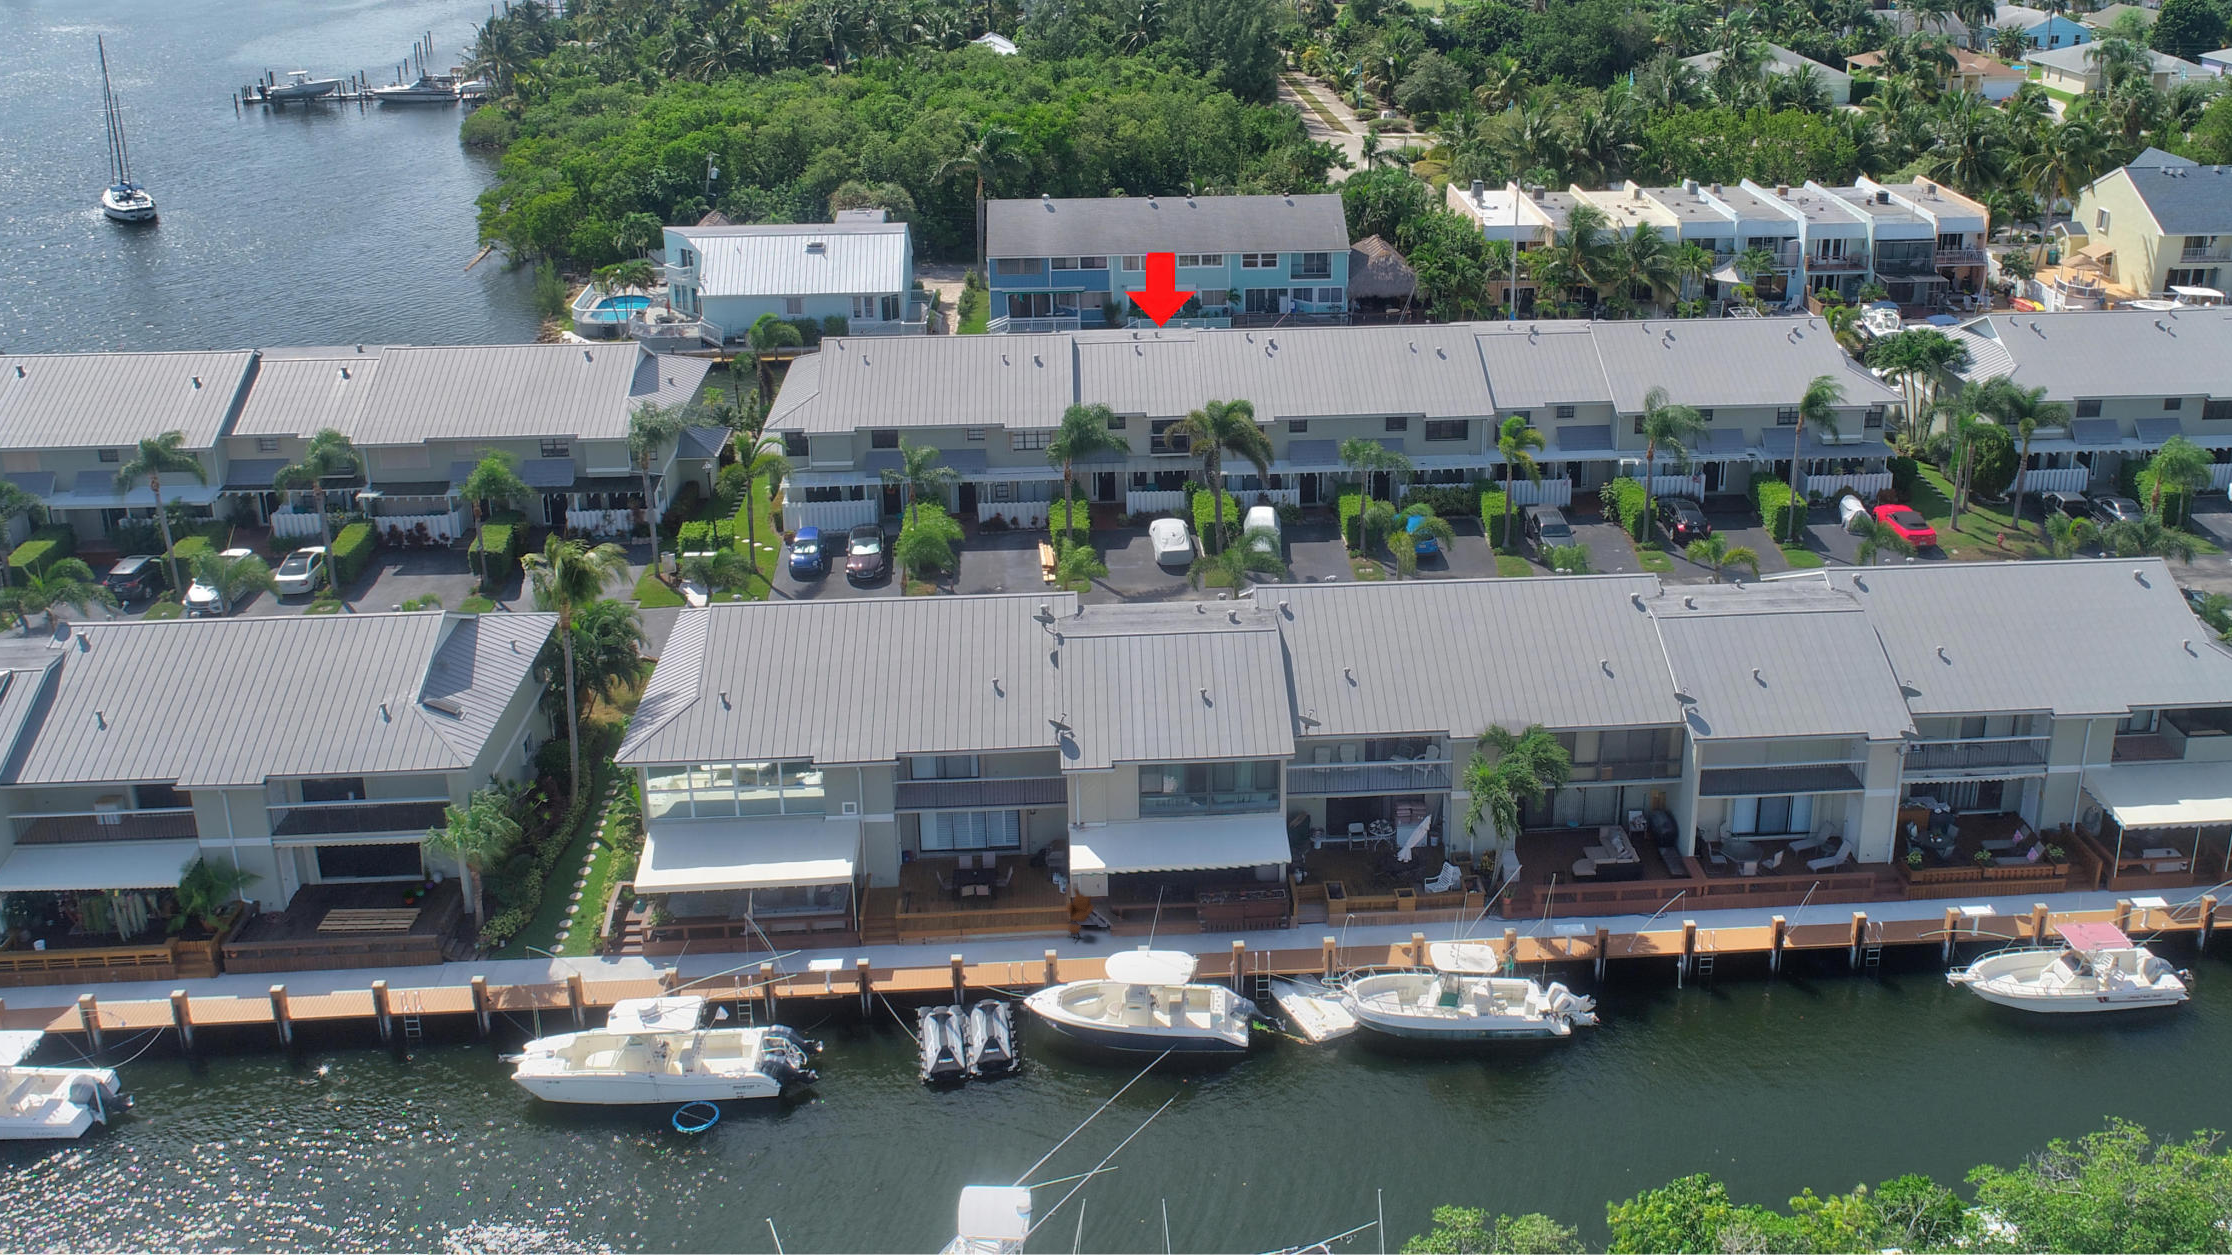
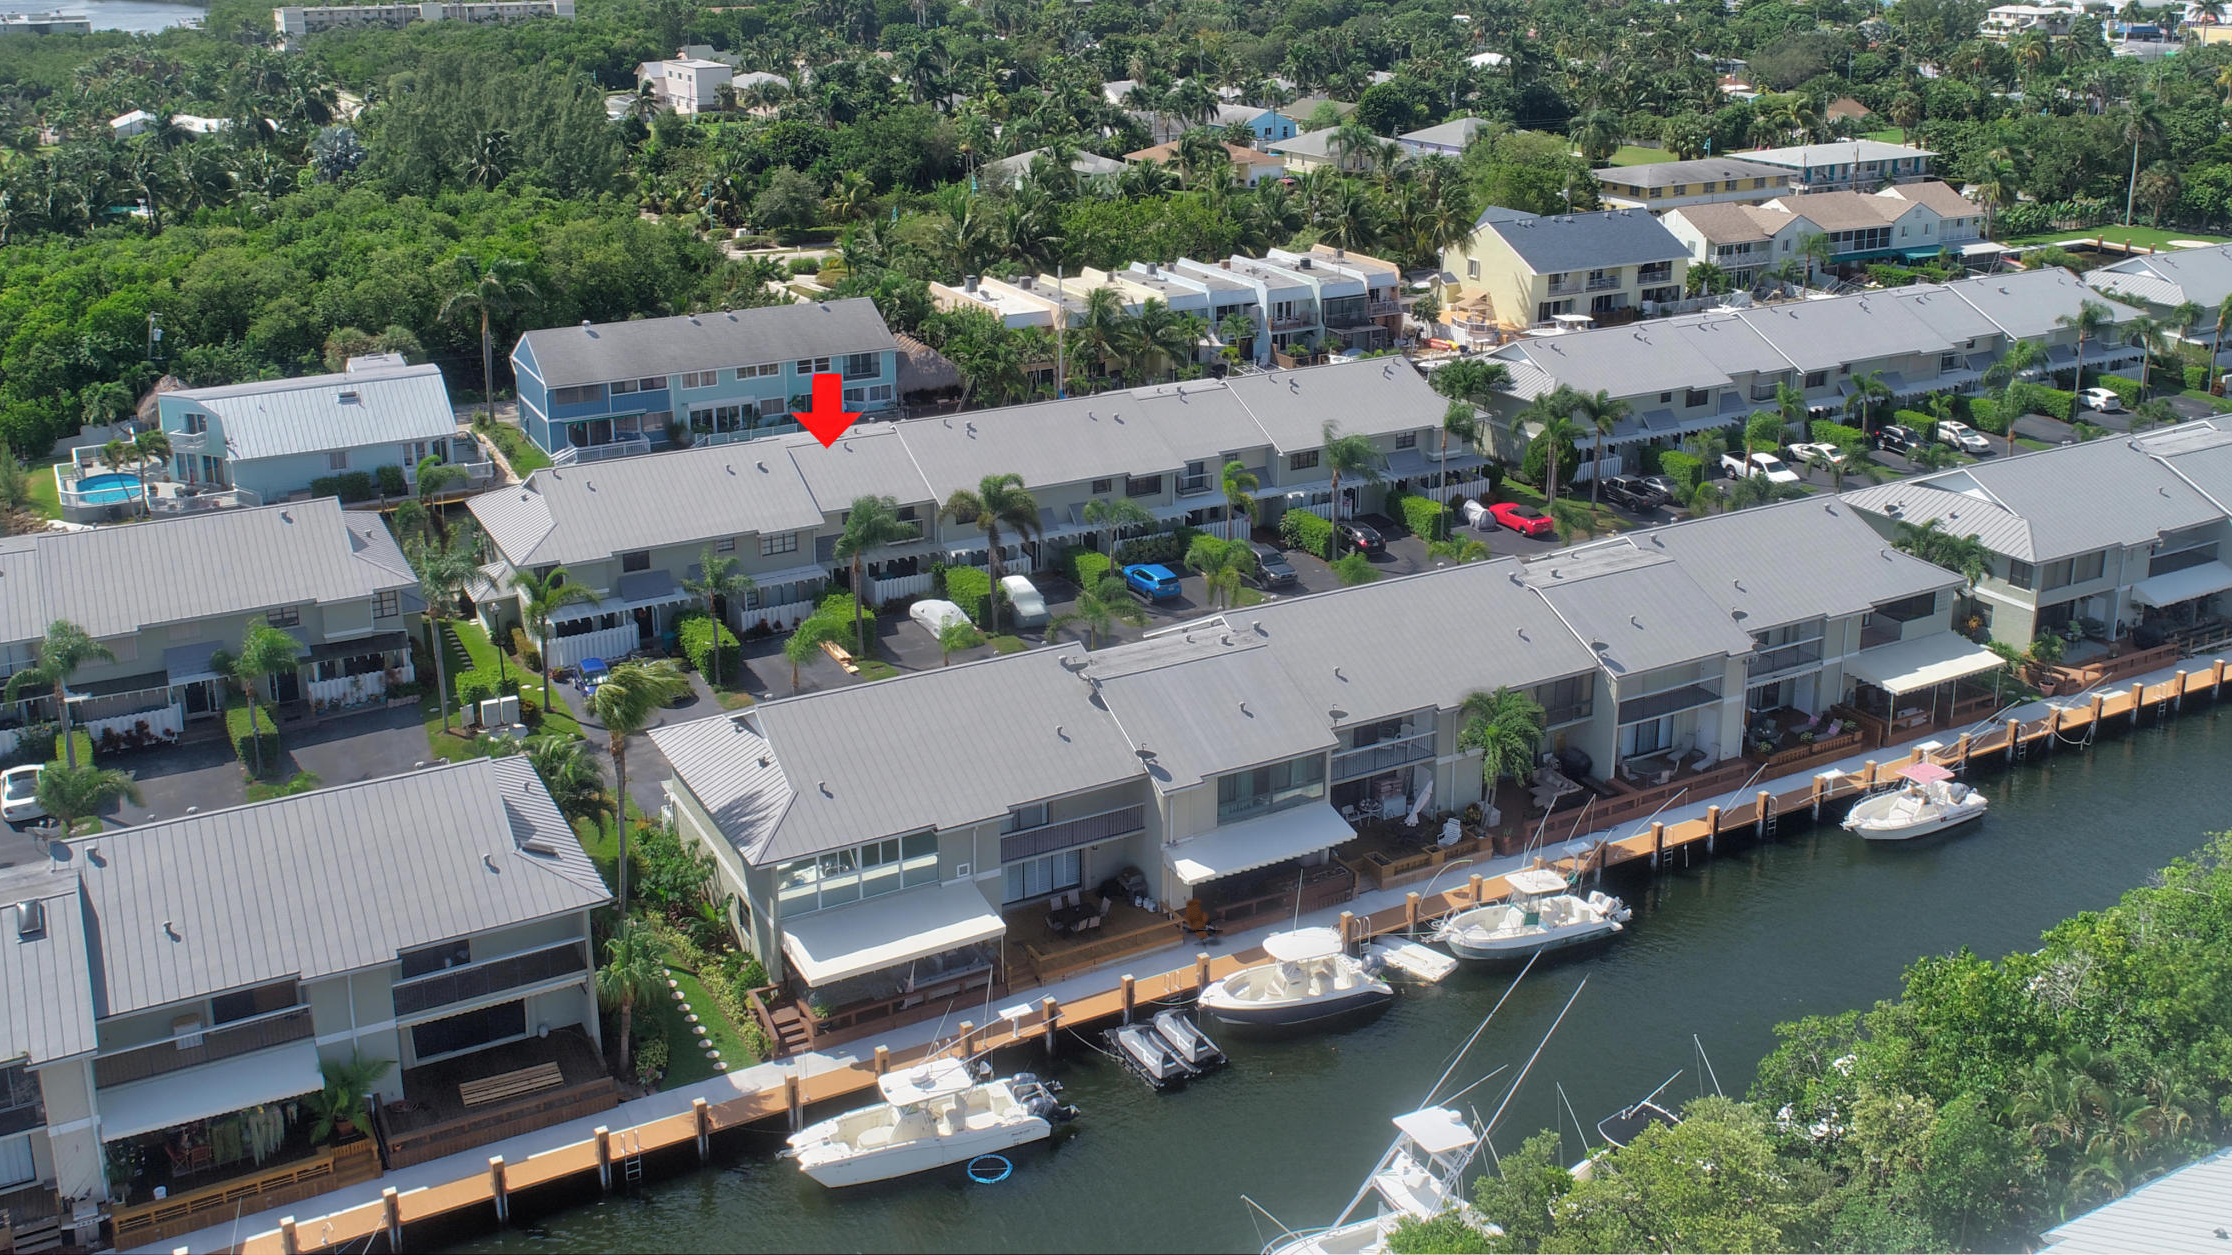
potted plant: present [402,865,433,904] -> none [530,1021,550,1067]

